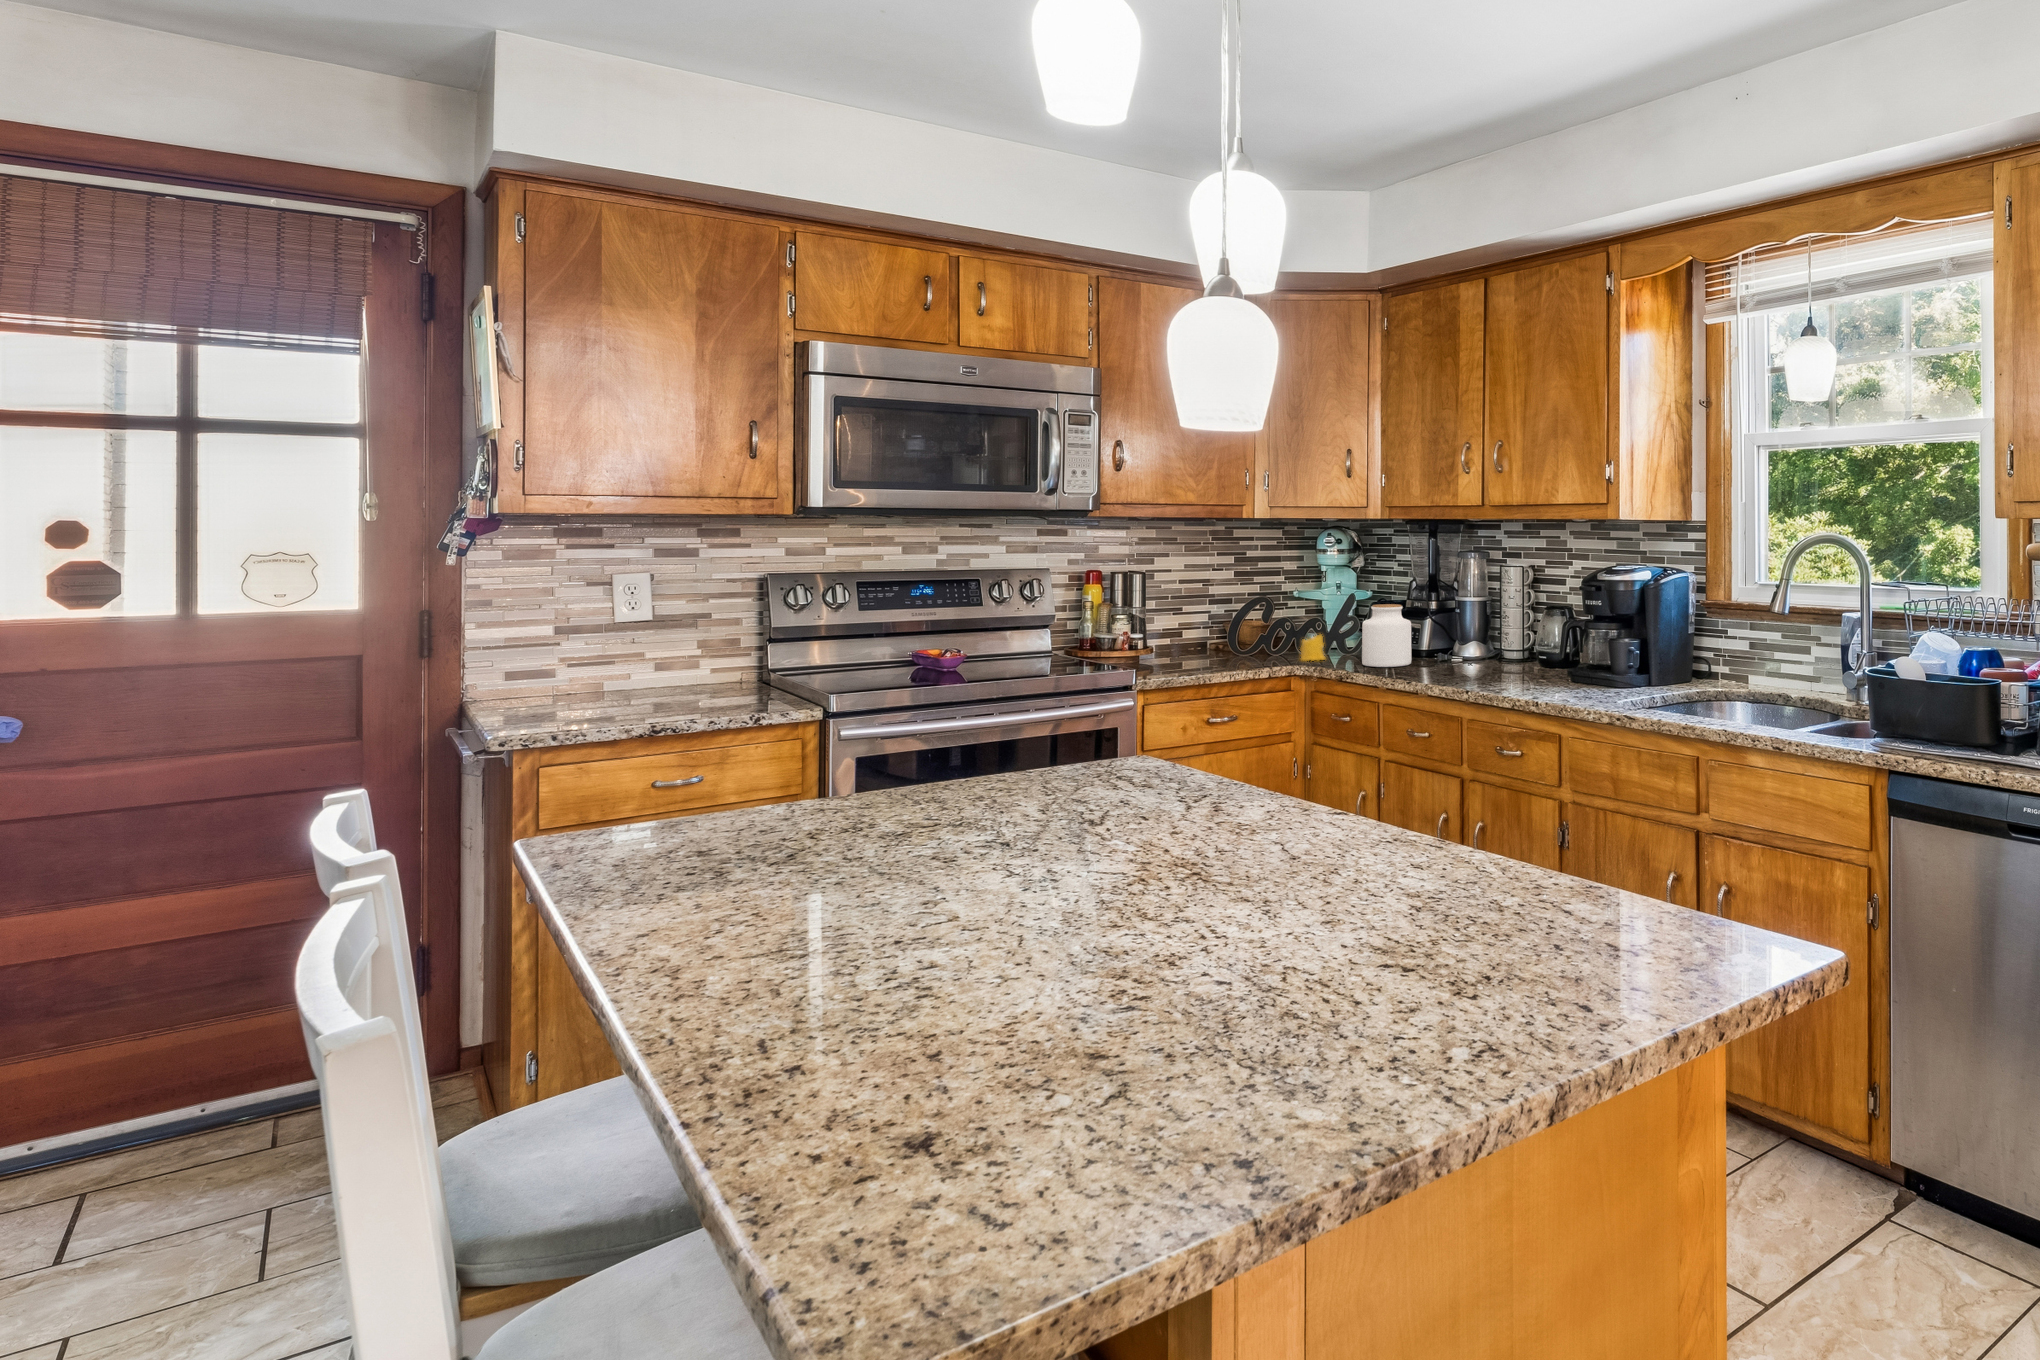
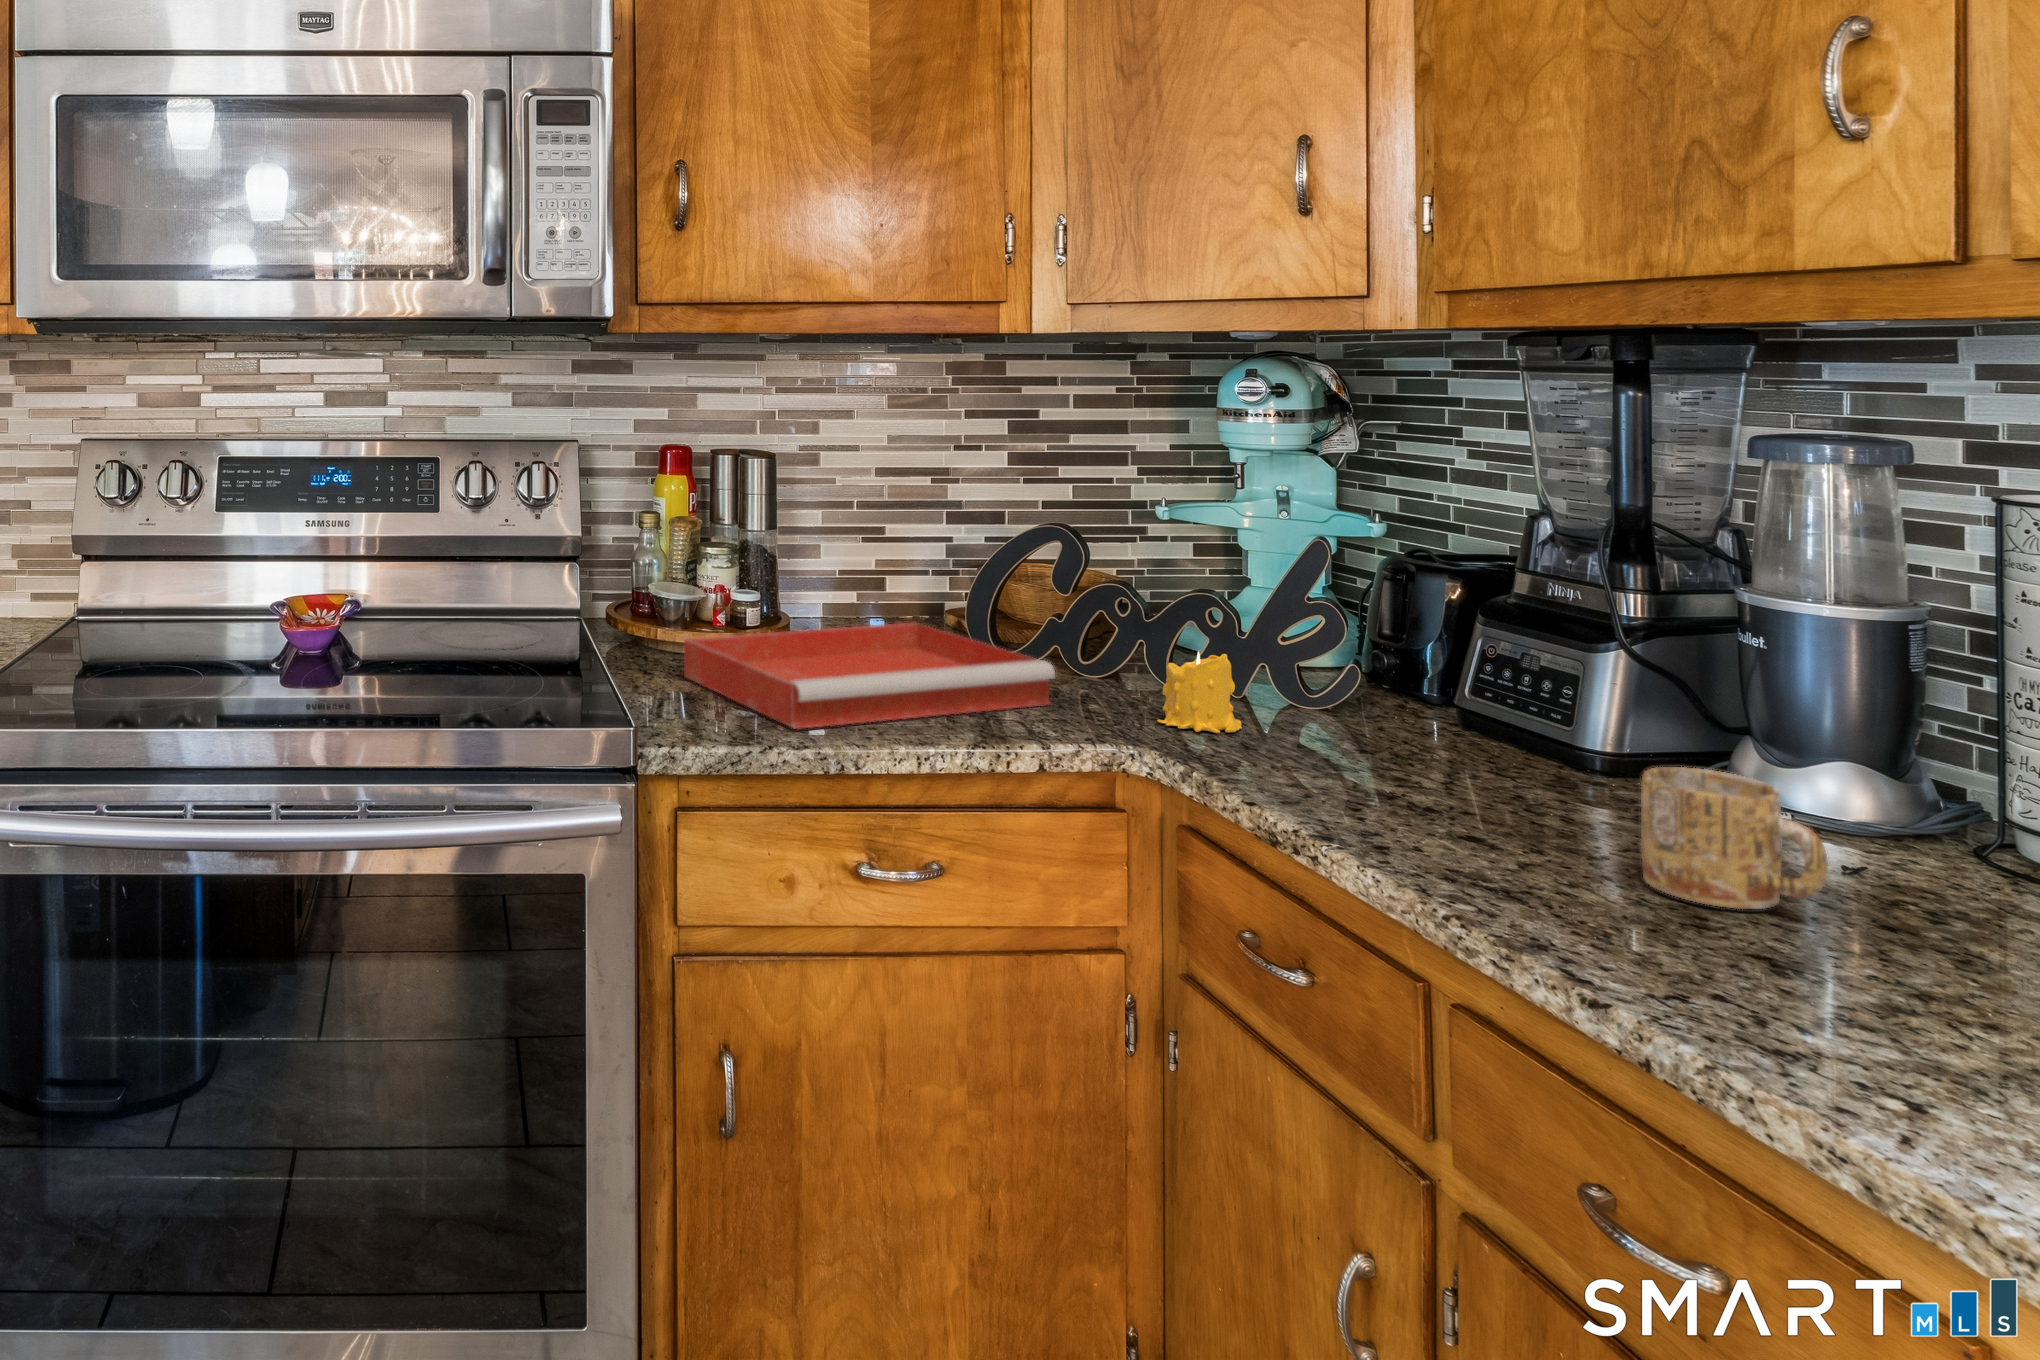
jar: present [1362,604,1411,667] -> none [1361,592,1544,809]
tray: none [1112,639,1263,672] -> present [684,623,1055,729]
mug: none [1429,642,1467,675] -> present [1641,767,1828,909]

